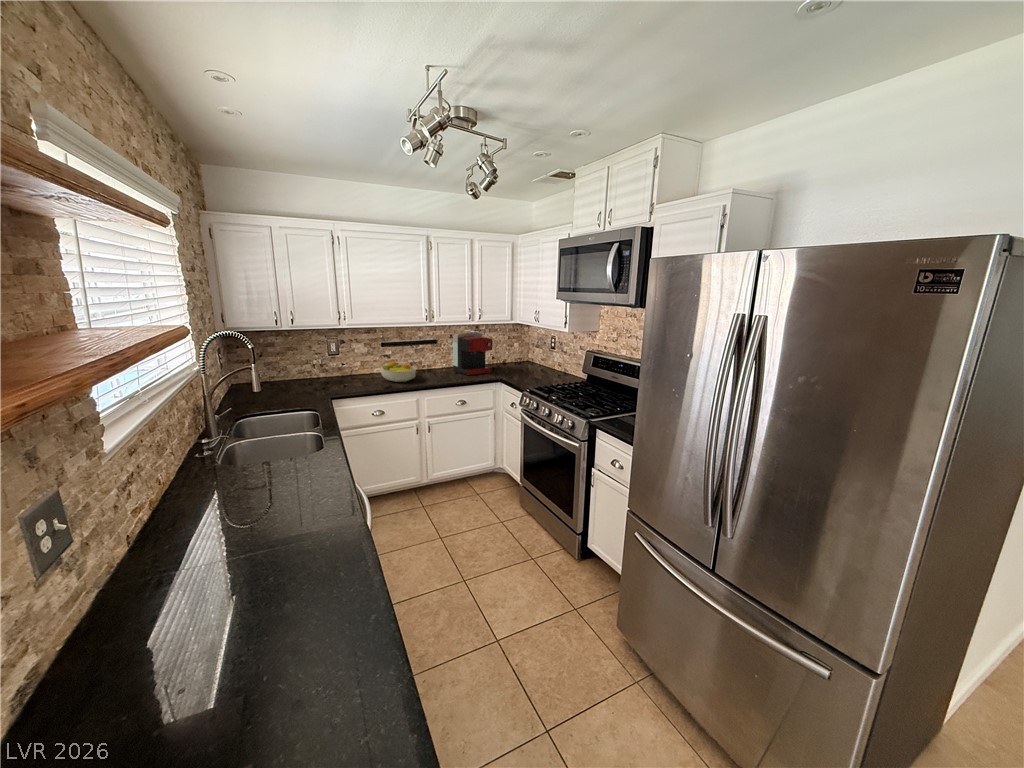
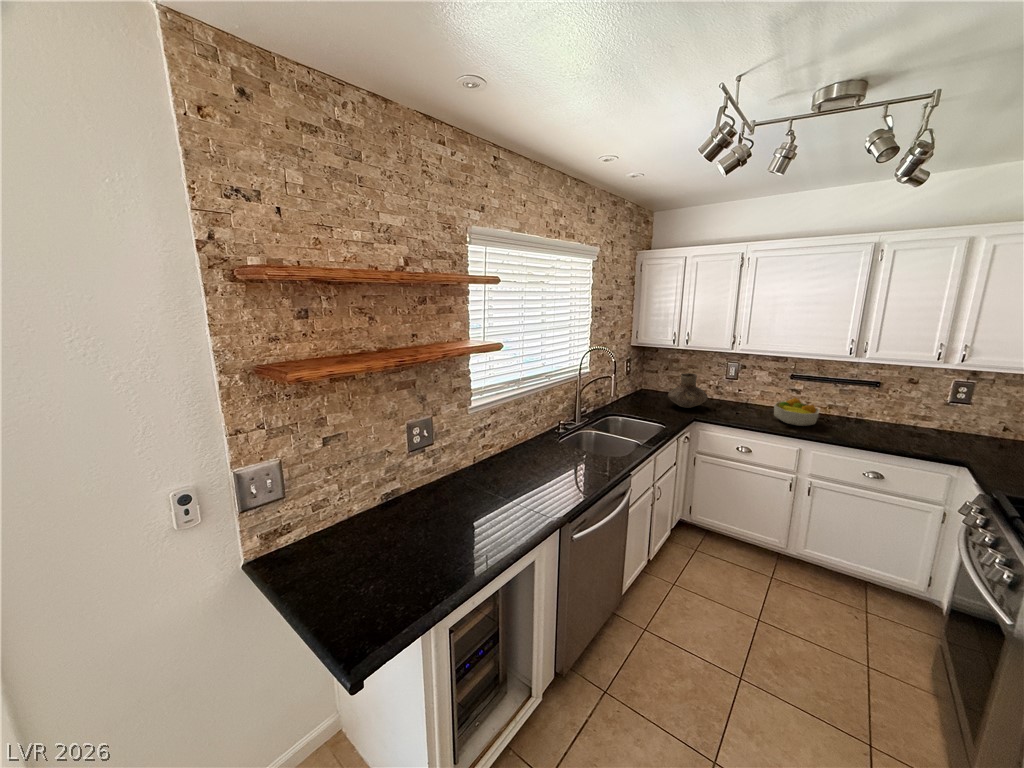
coffee maker: present [453,332,492,375] -> none [899,378,986,451]
vase: none [282,355,324,390] -> present [668,373,708,408]

